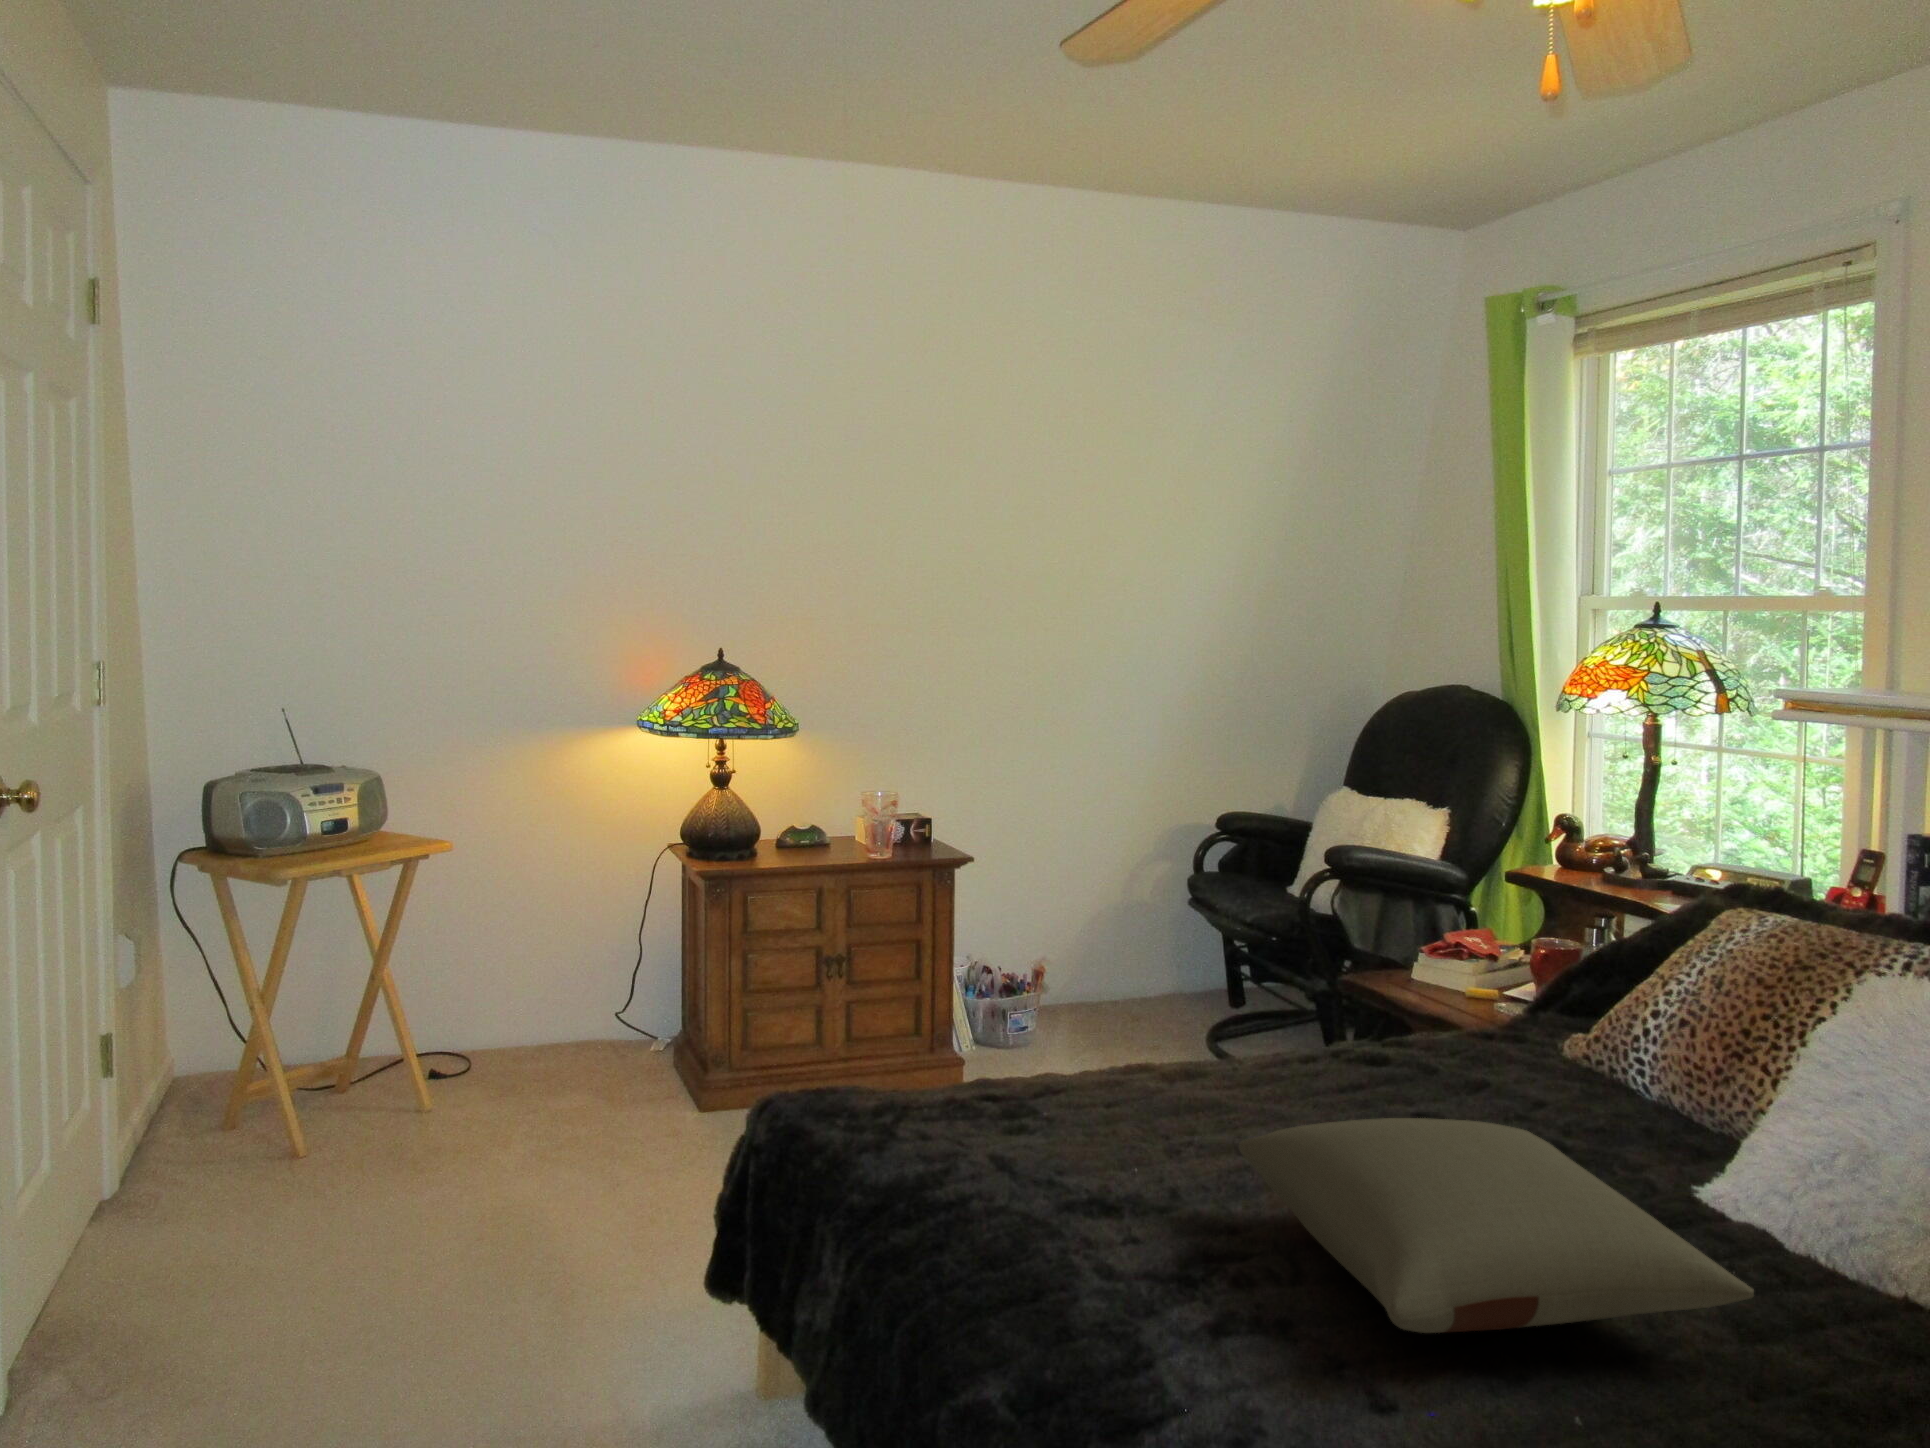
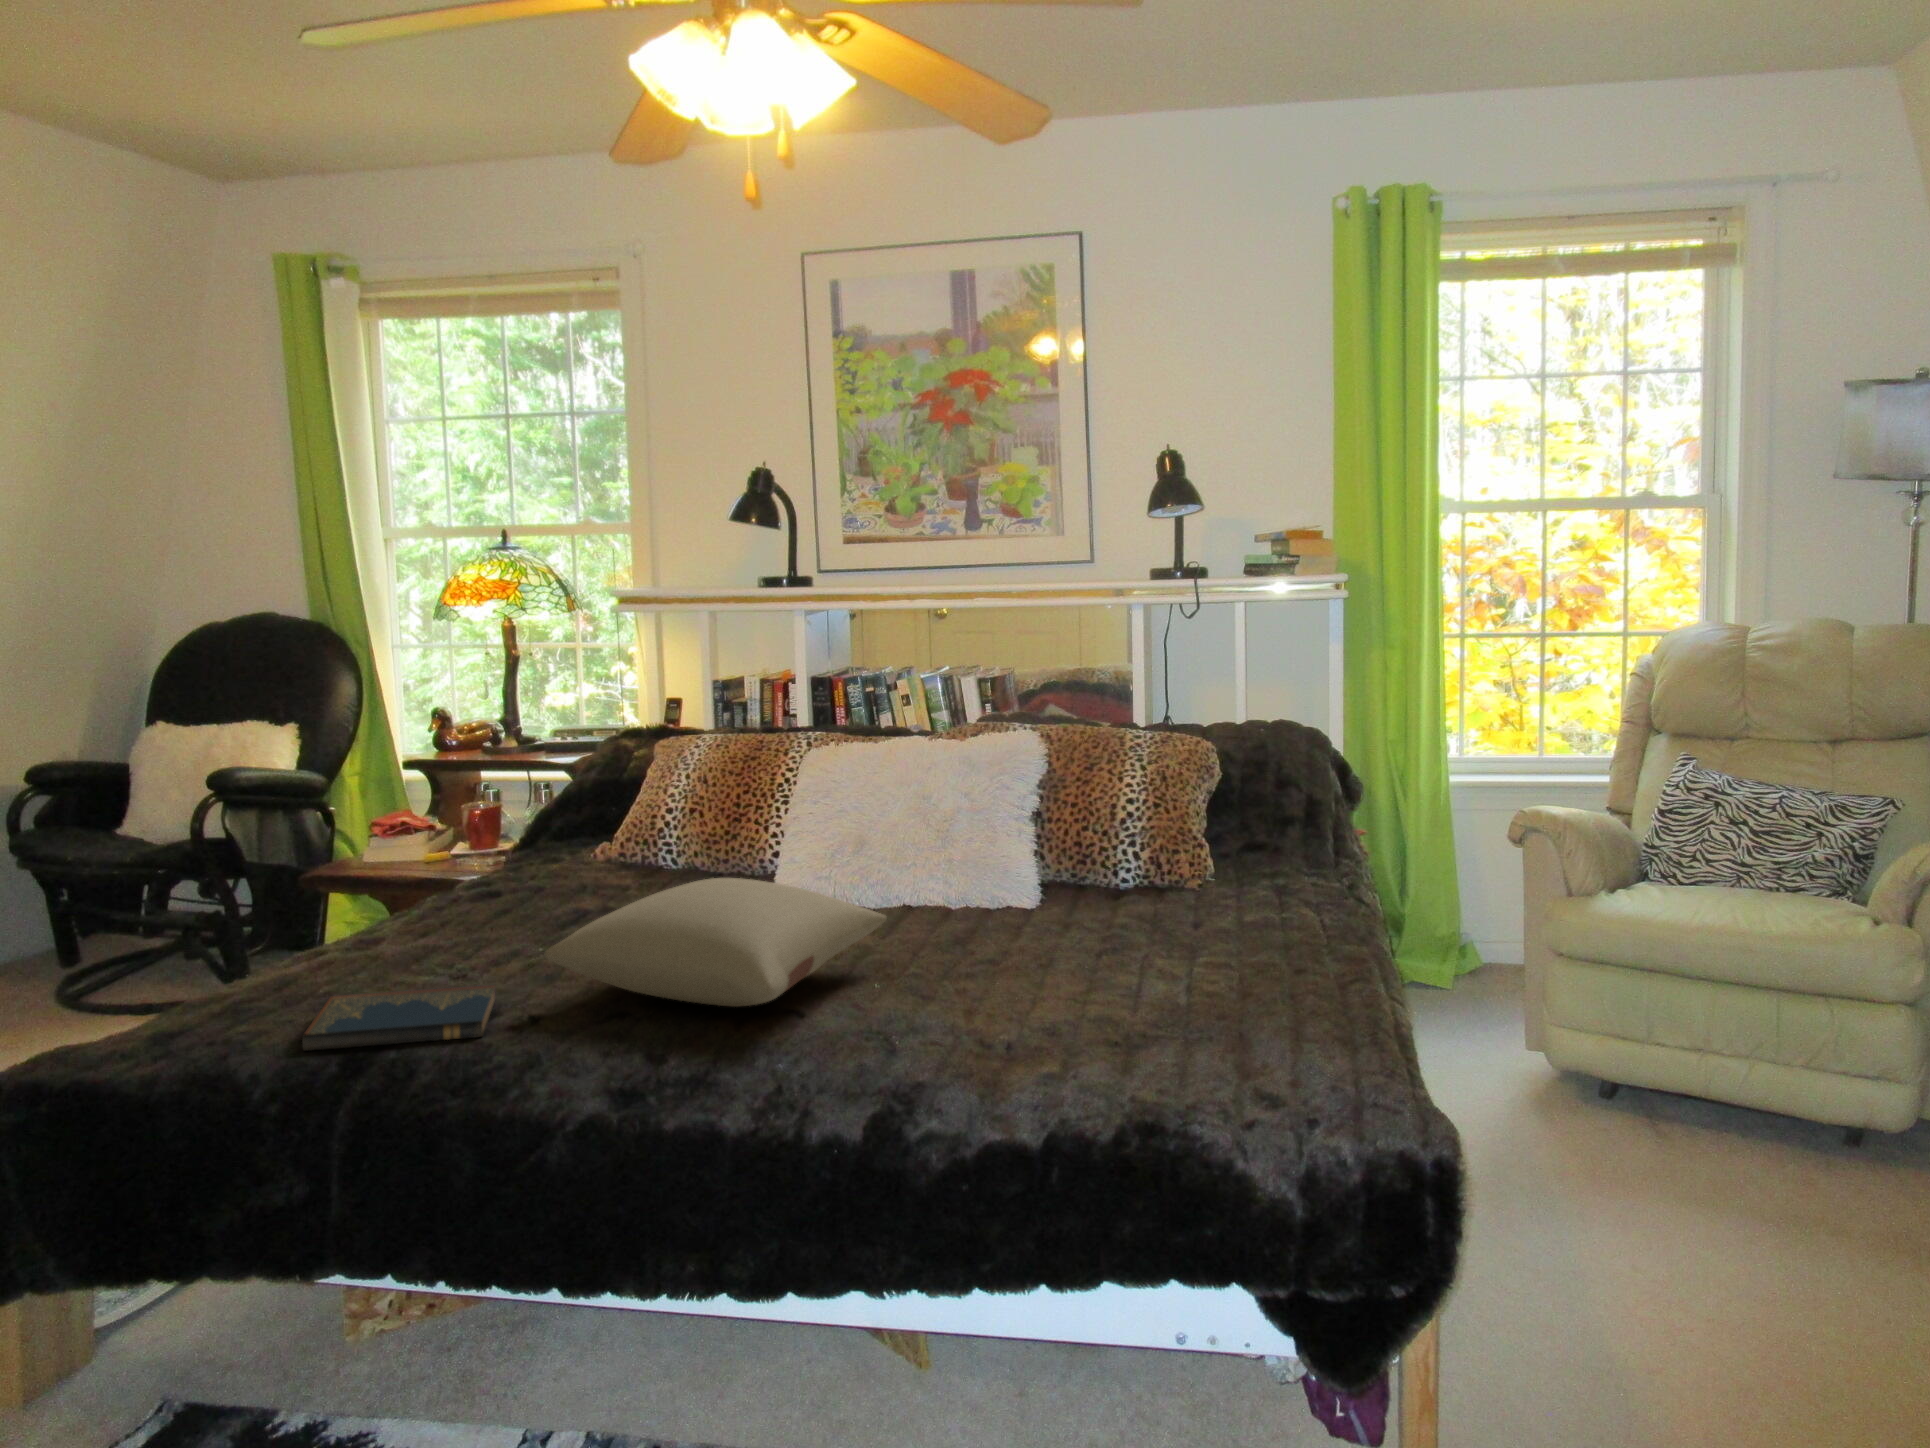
hardcover book: none [995,1109,1211,1216] -> present [302,985,495,1051]

